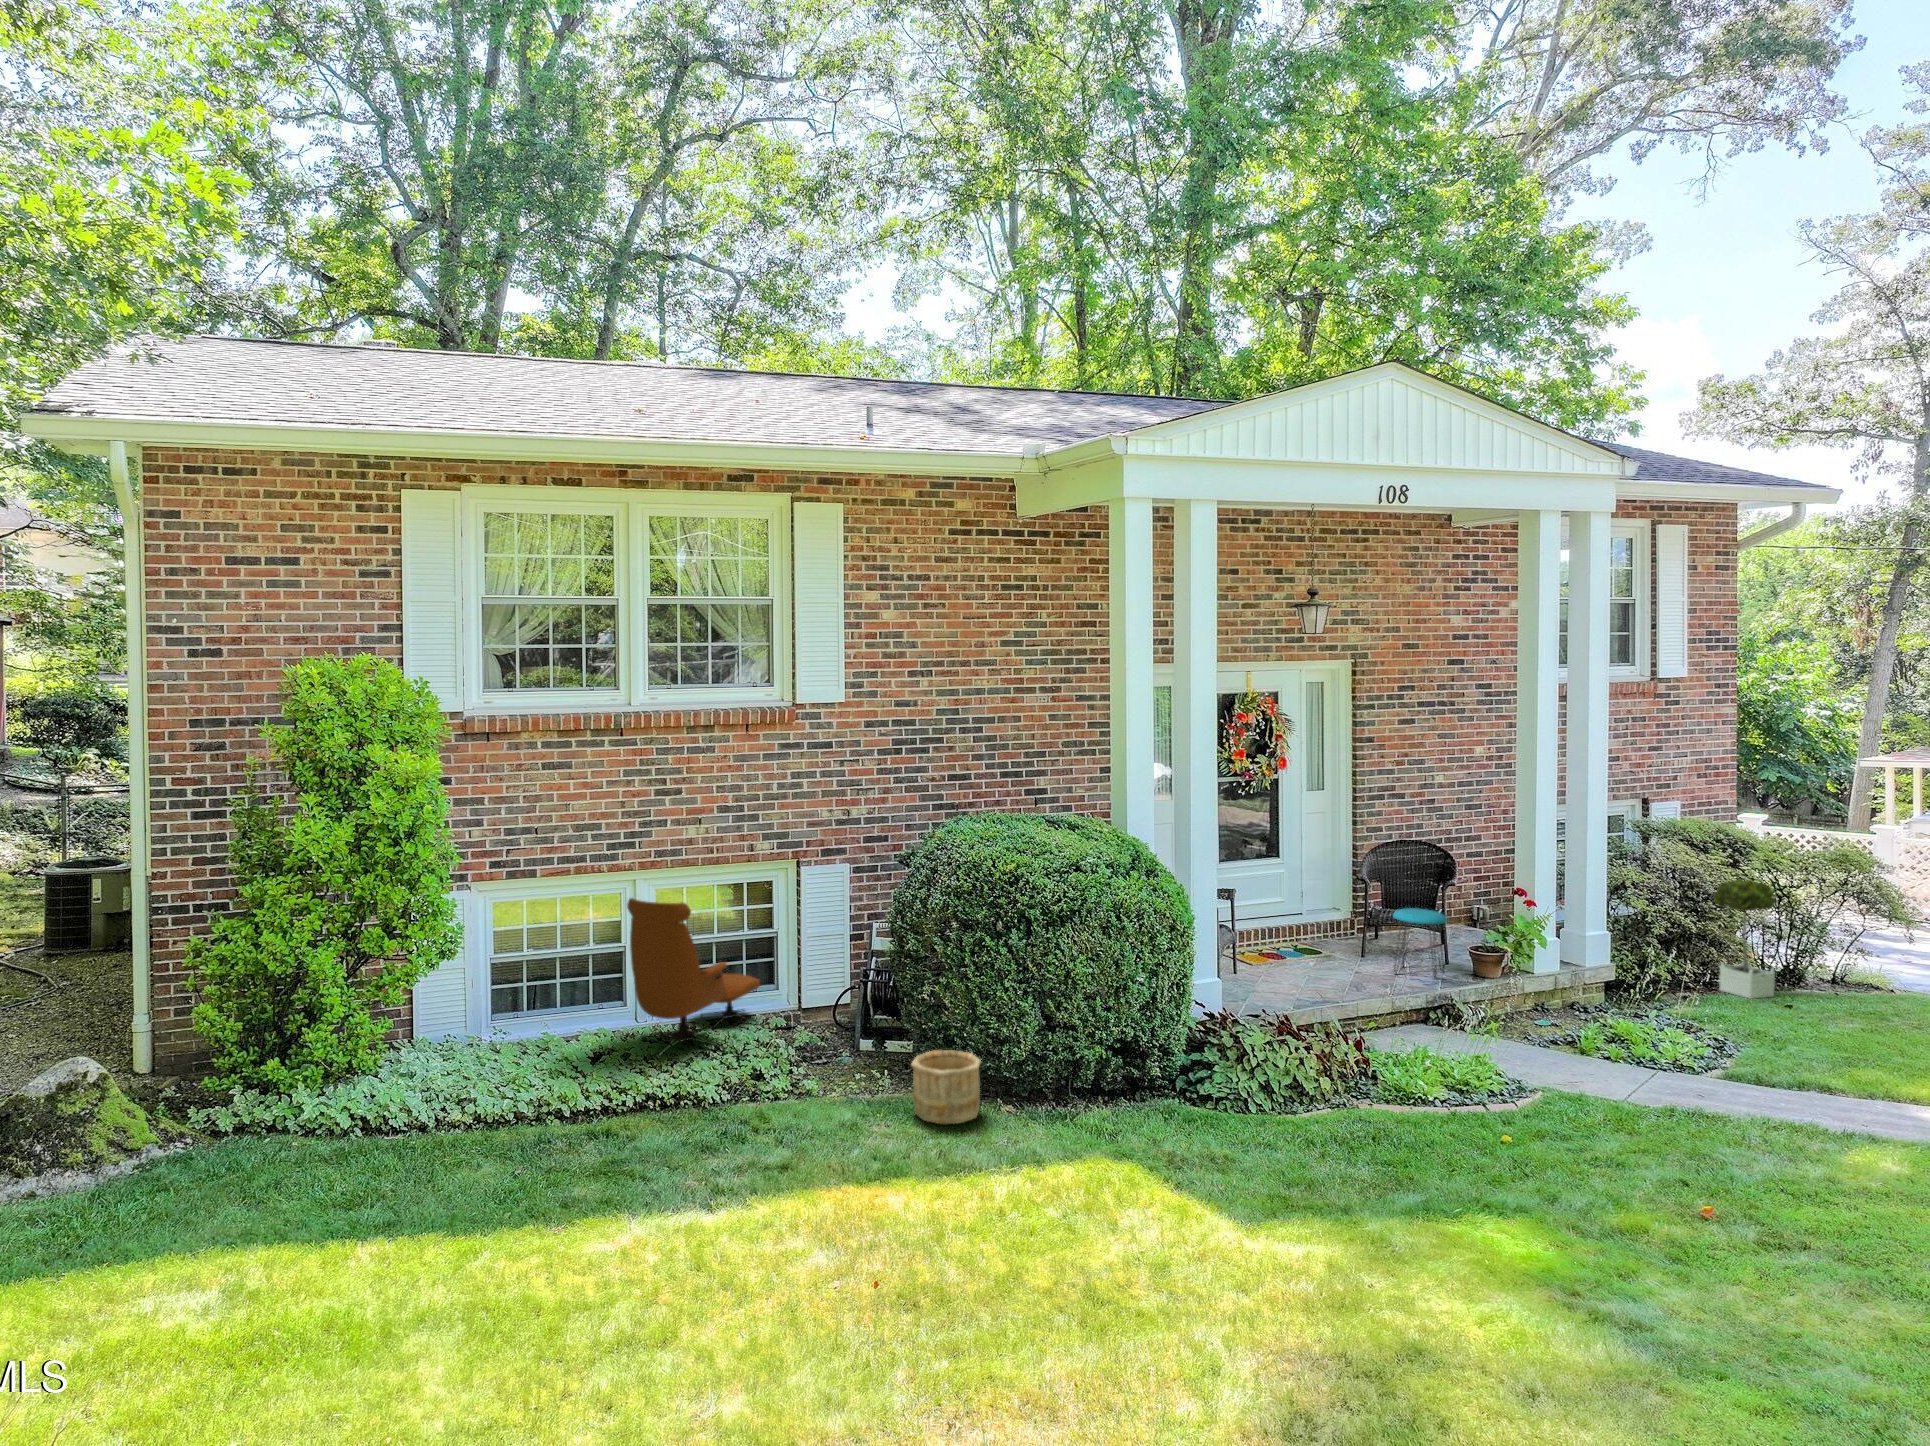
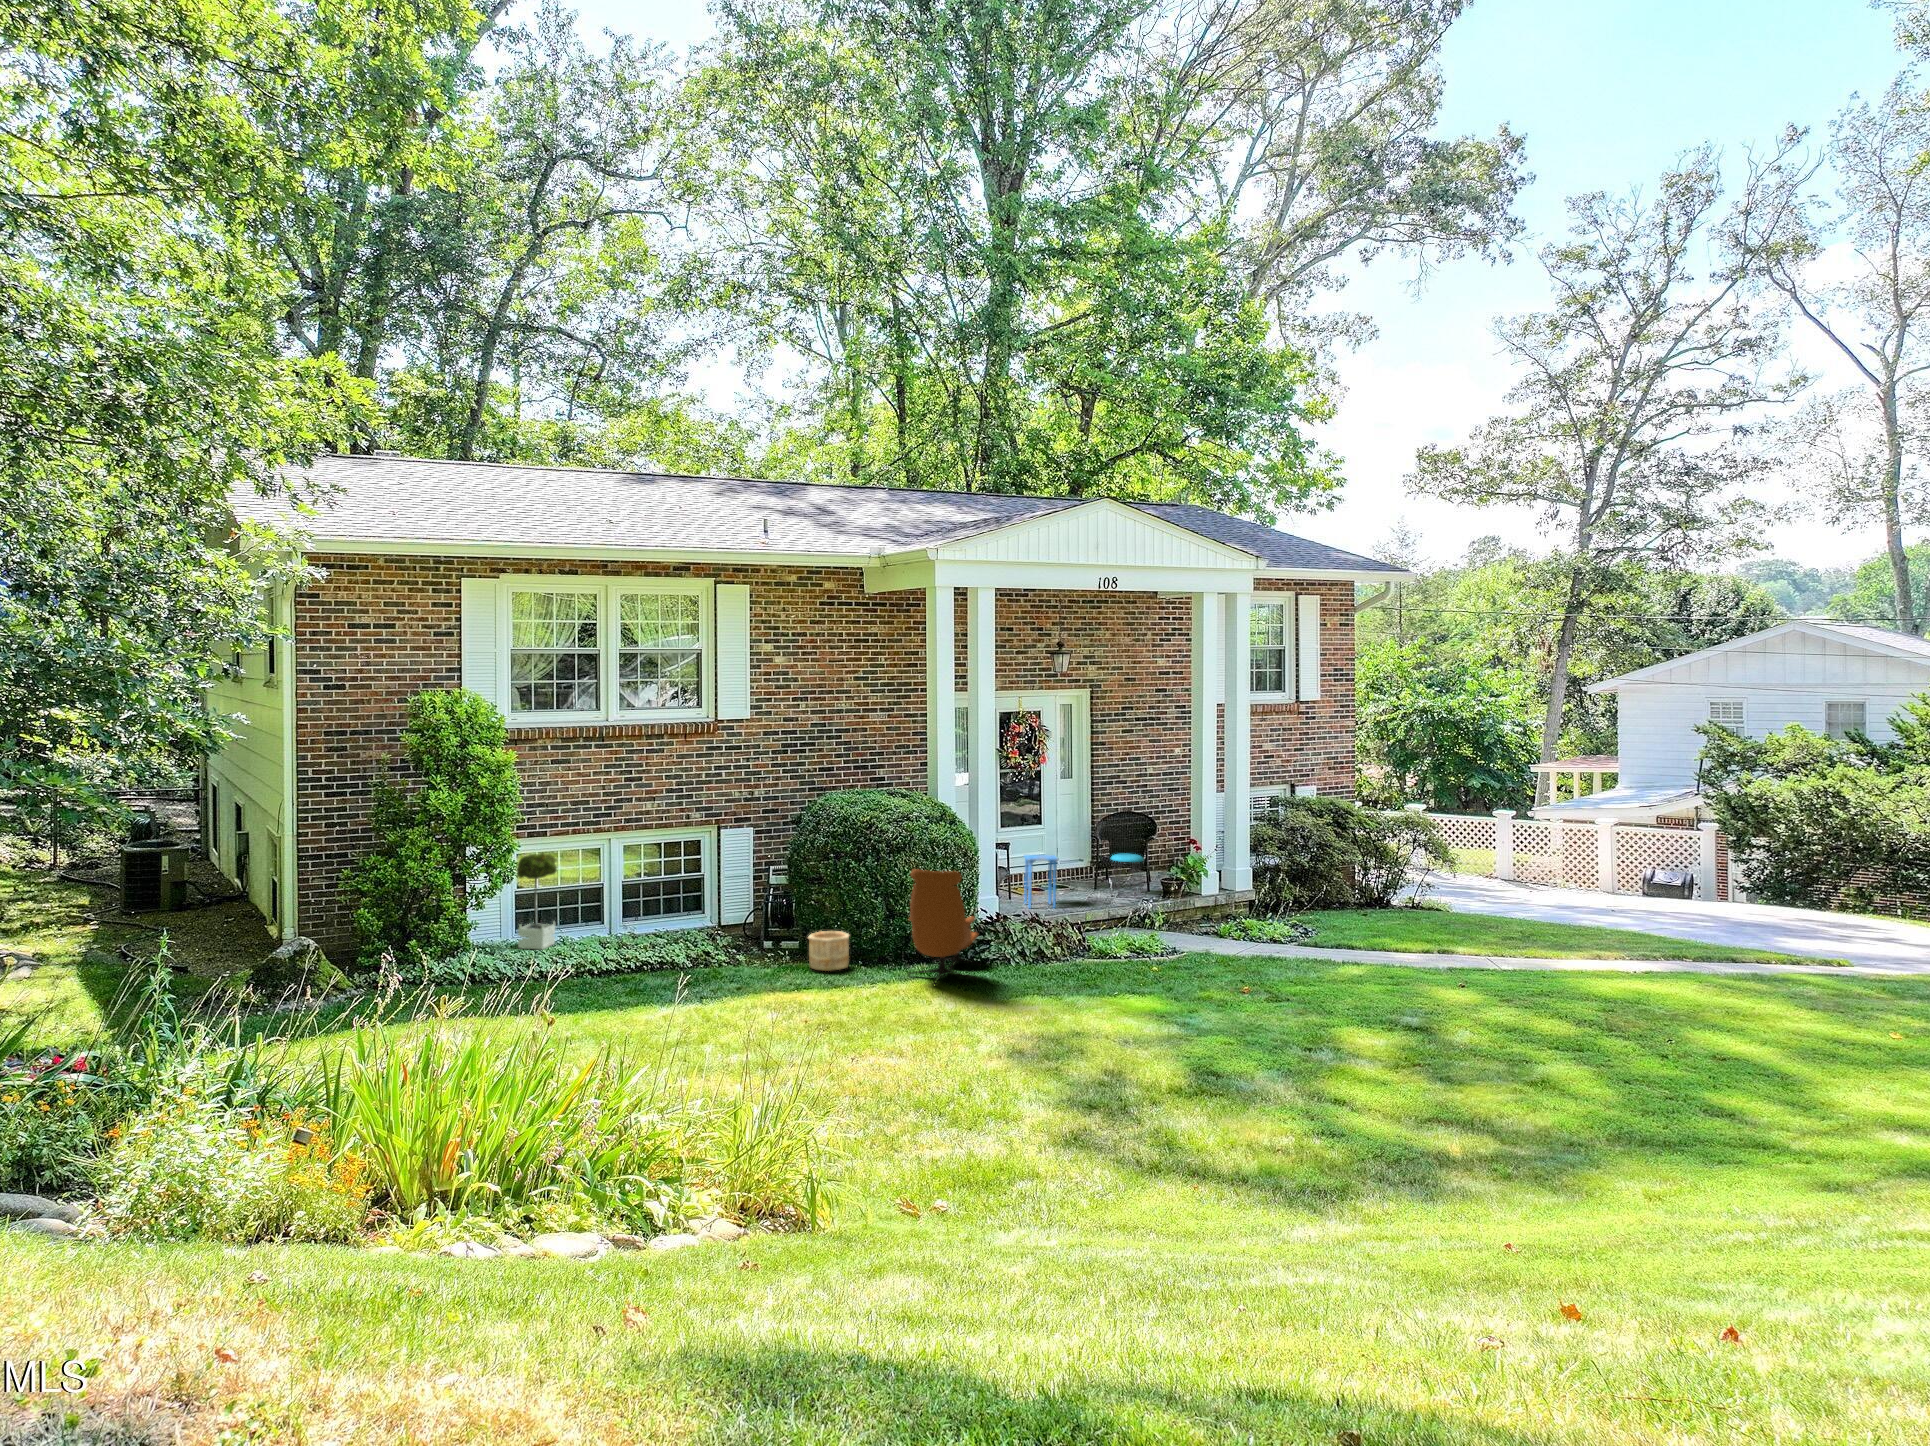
potted tree: present [1713,880,1776,999] -> present [517,852,557,950]
lounge chair: present [627,898,760,1059] -> present [908,869,979,985]
side table: none [1259,911,1319,999] -> present [1024,855,1058,908]

